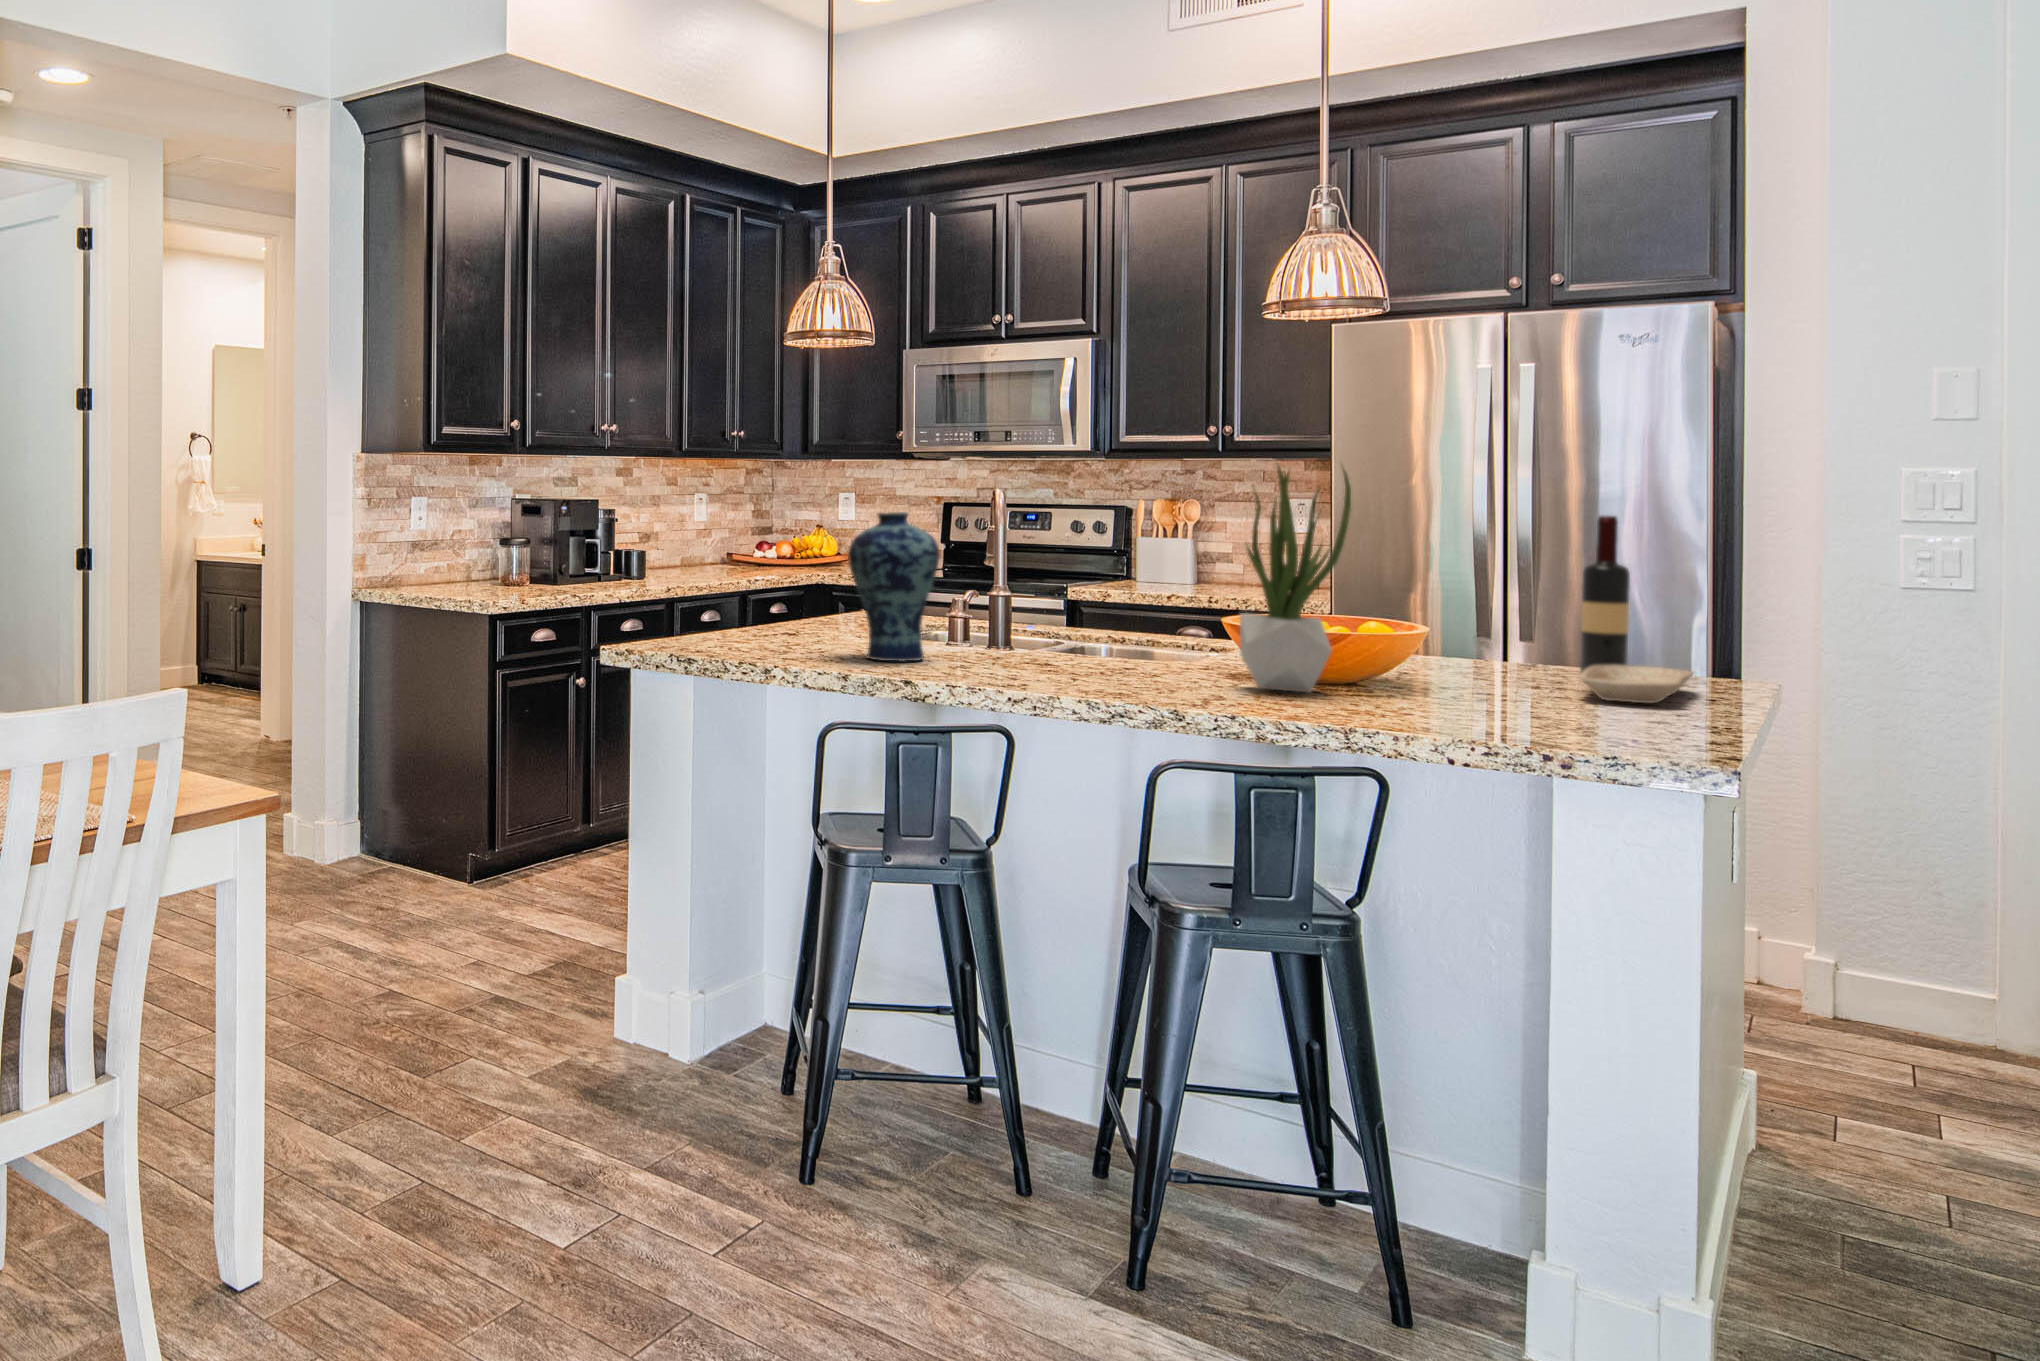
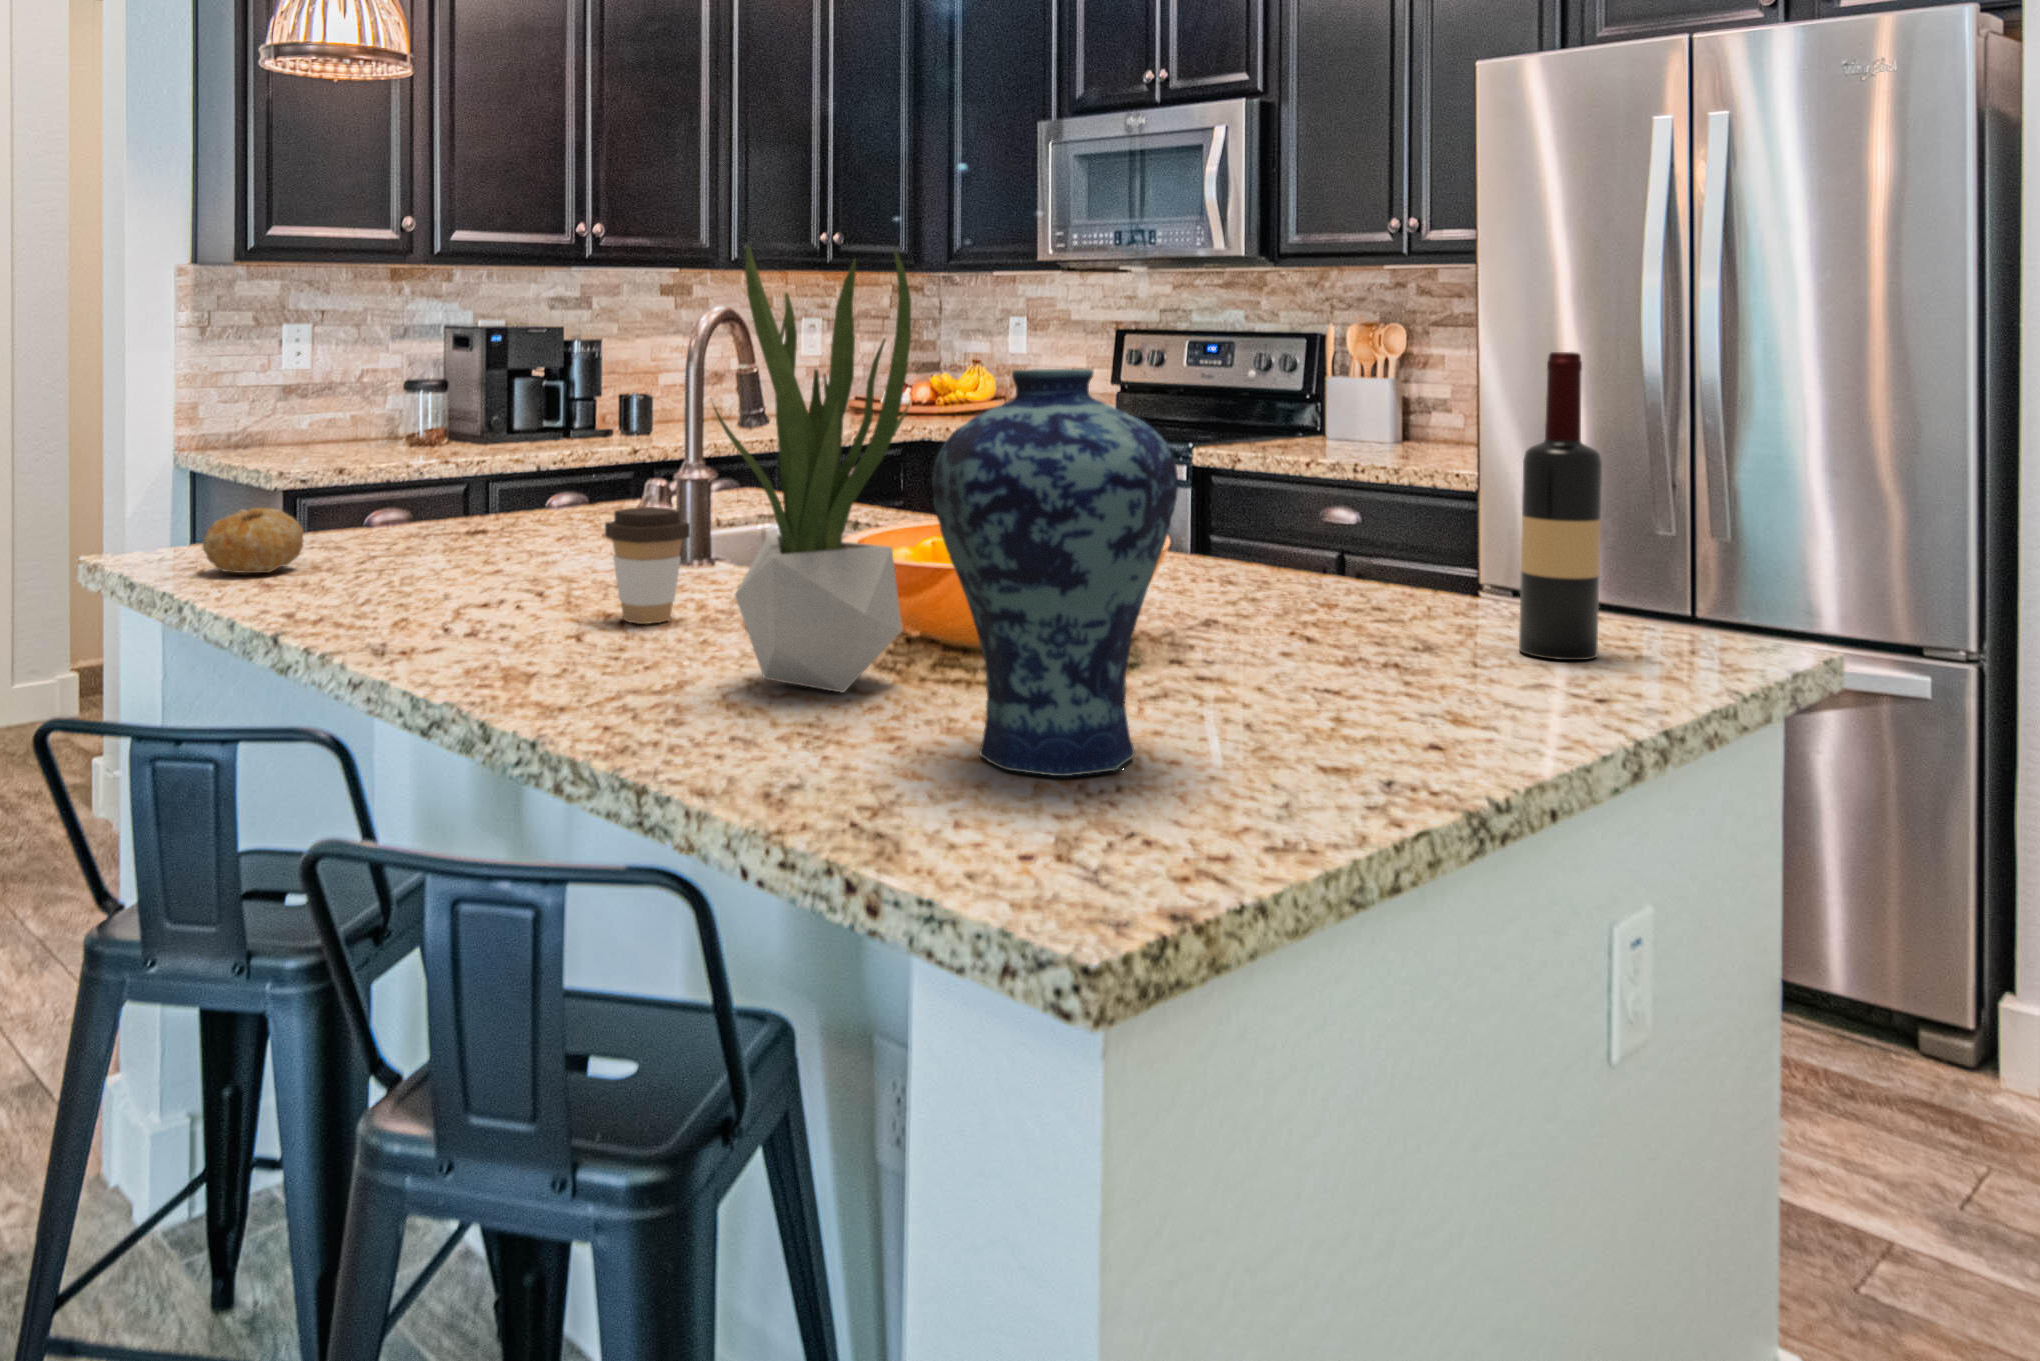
vase: present [848,512,940,661] -> present [932,369,1178,776]
coffee cup: none [1068,606,1115,671] -> present [605,507,690,624]
fruit: none [732,615,788,654] -> present [203,508,304,573]
tray: present [1580,665,1694,703] -> none [1320,644,1626,748]

